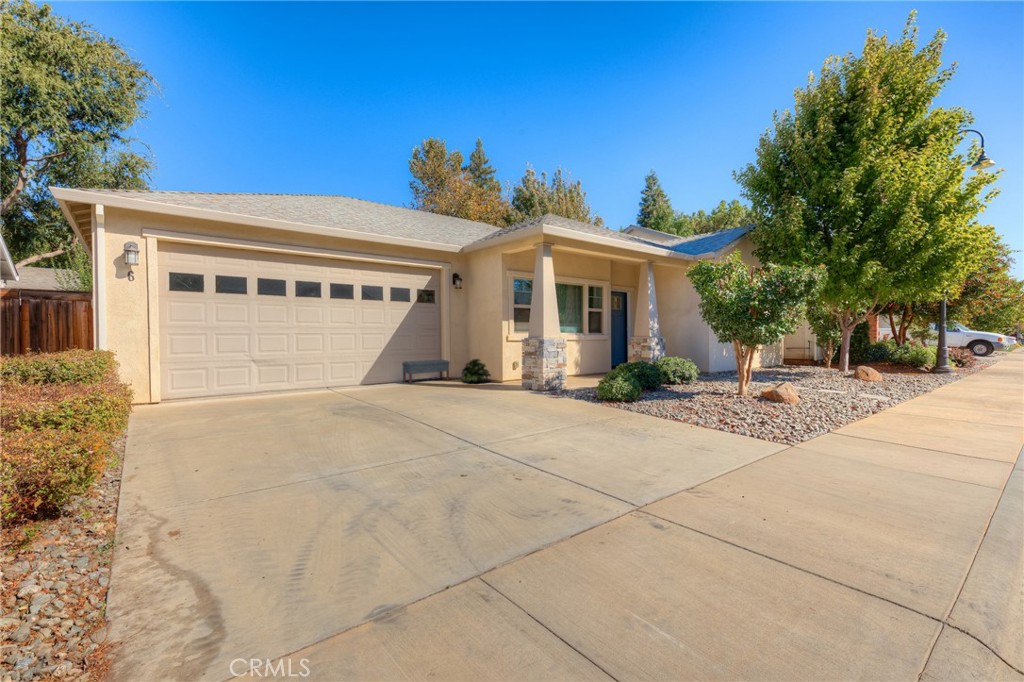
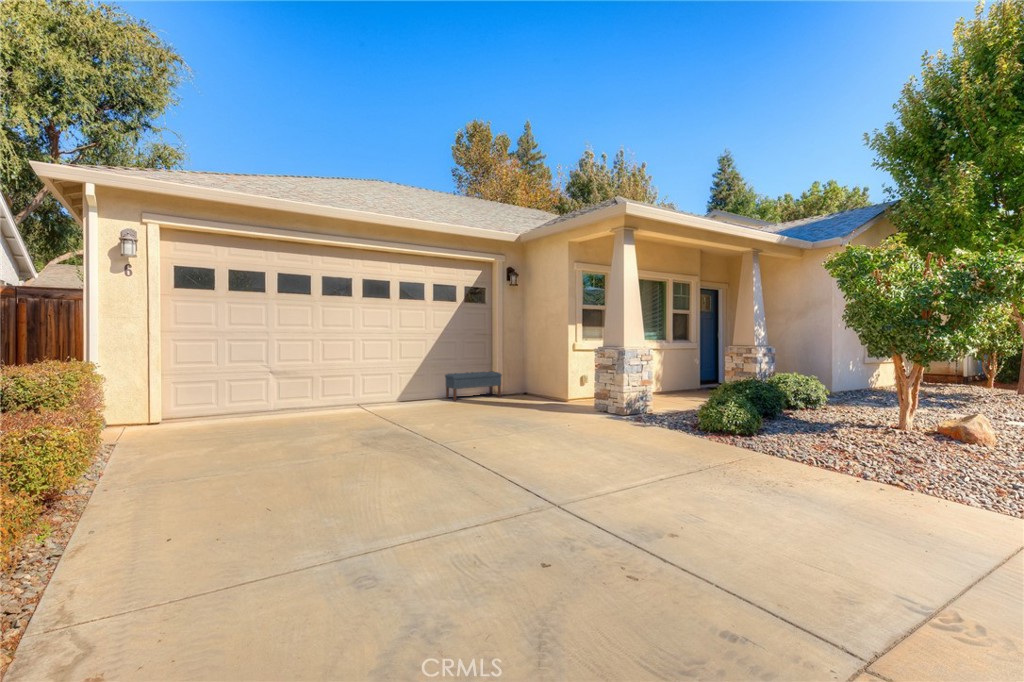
potted plant: present [461,359,491,383] -> none [516,372,553,402]

